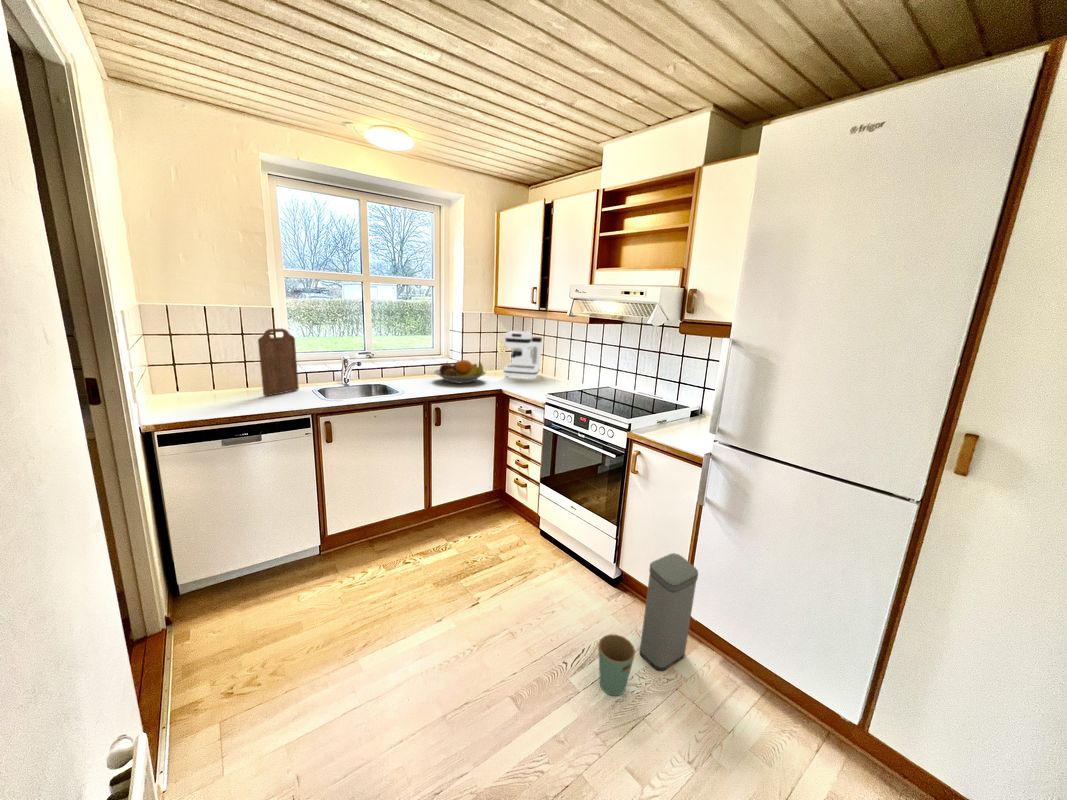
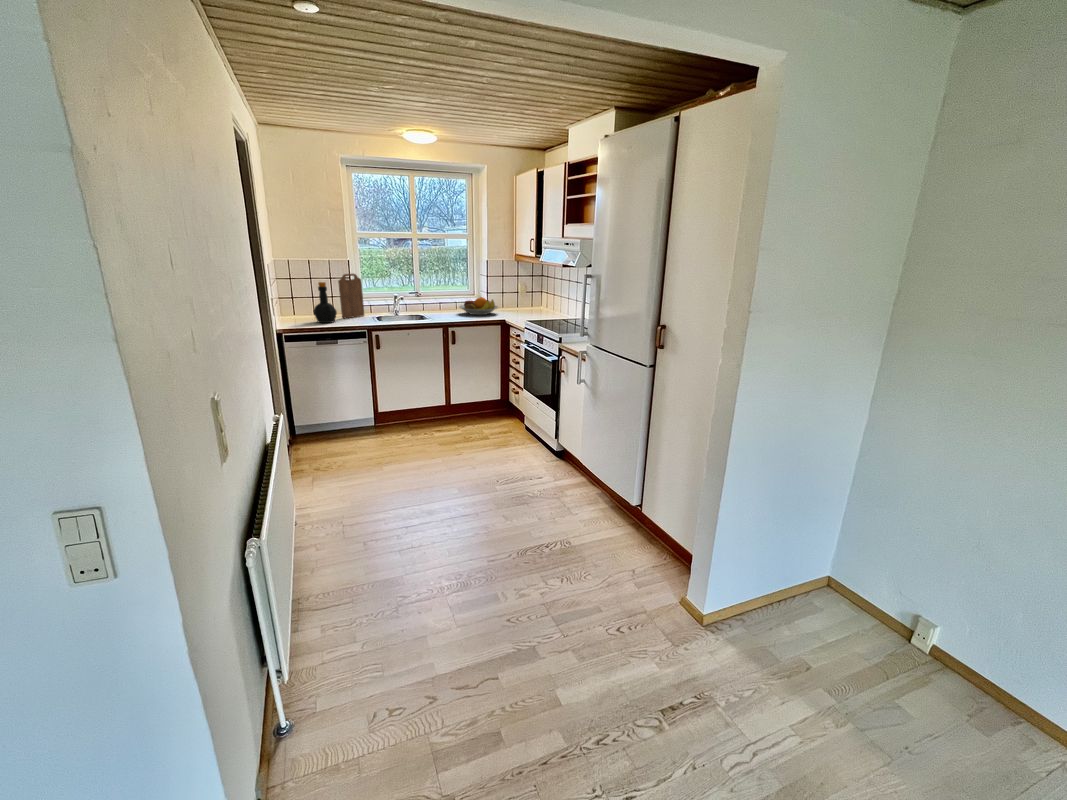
coffee maker: present [504,331,542,378] -> none [517,275,550,313]
bottle: none [214,342,257,408] -> present [313,282,337,323]
trash can: present [598,553,698,696] -> none [512,422,584,498]

